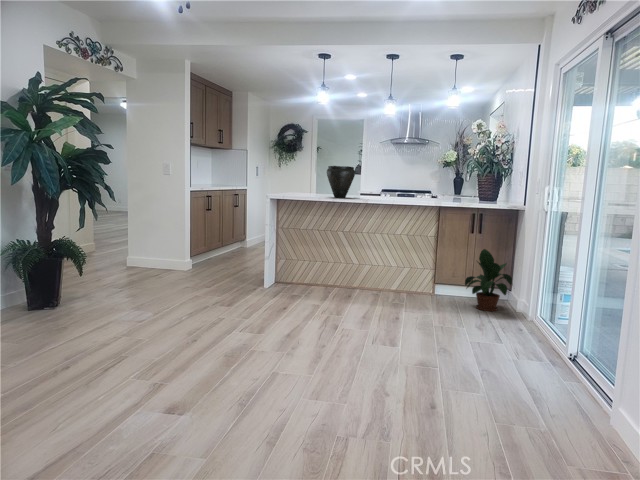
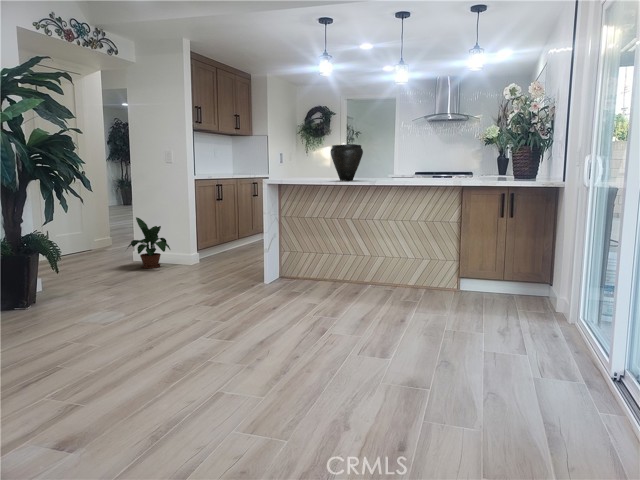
potted plant: present [465,249,512,311] -> present [128,217,170,268]

